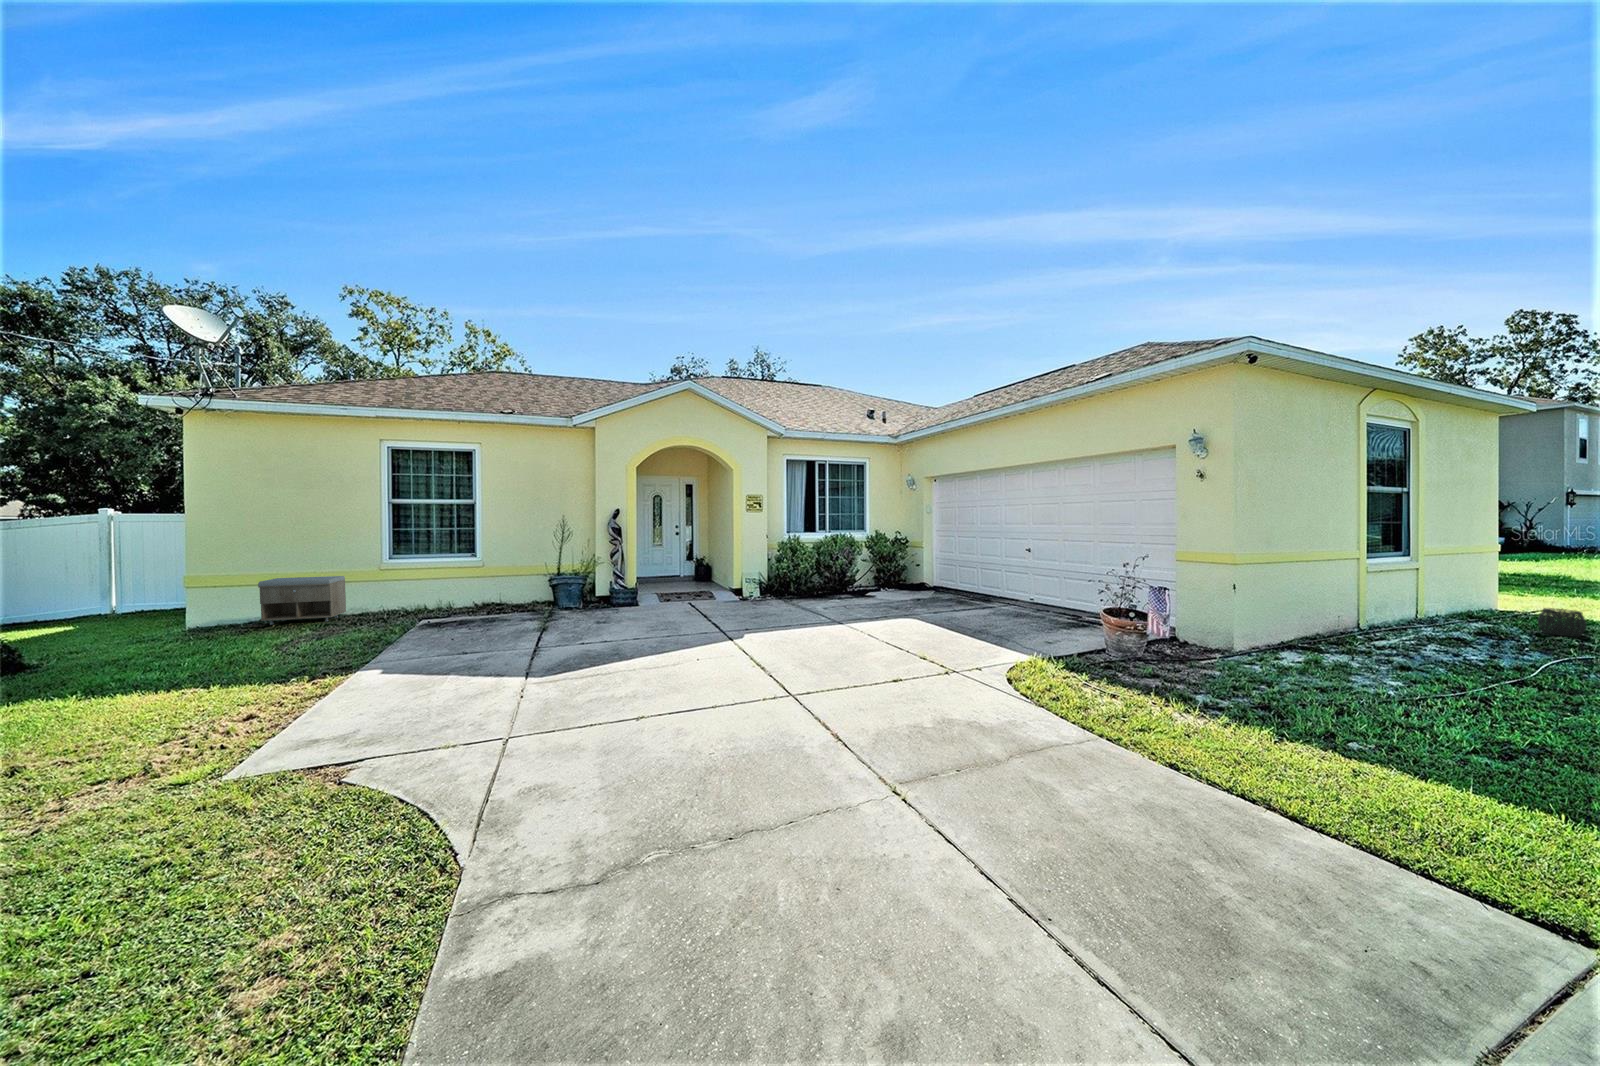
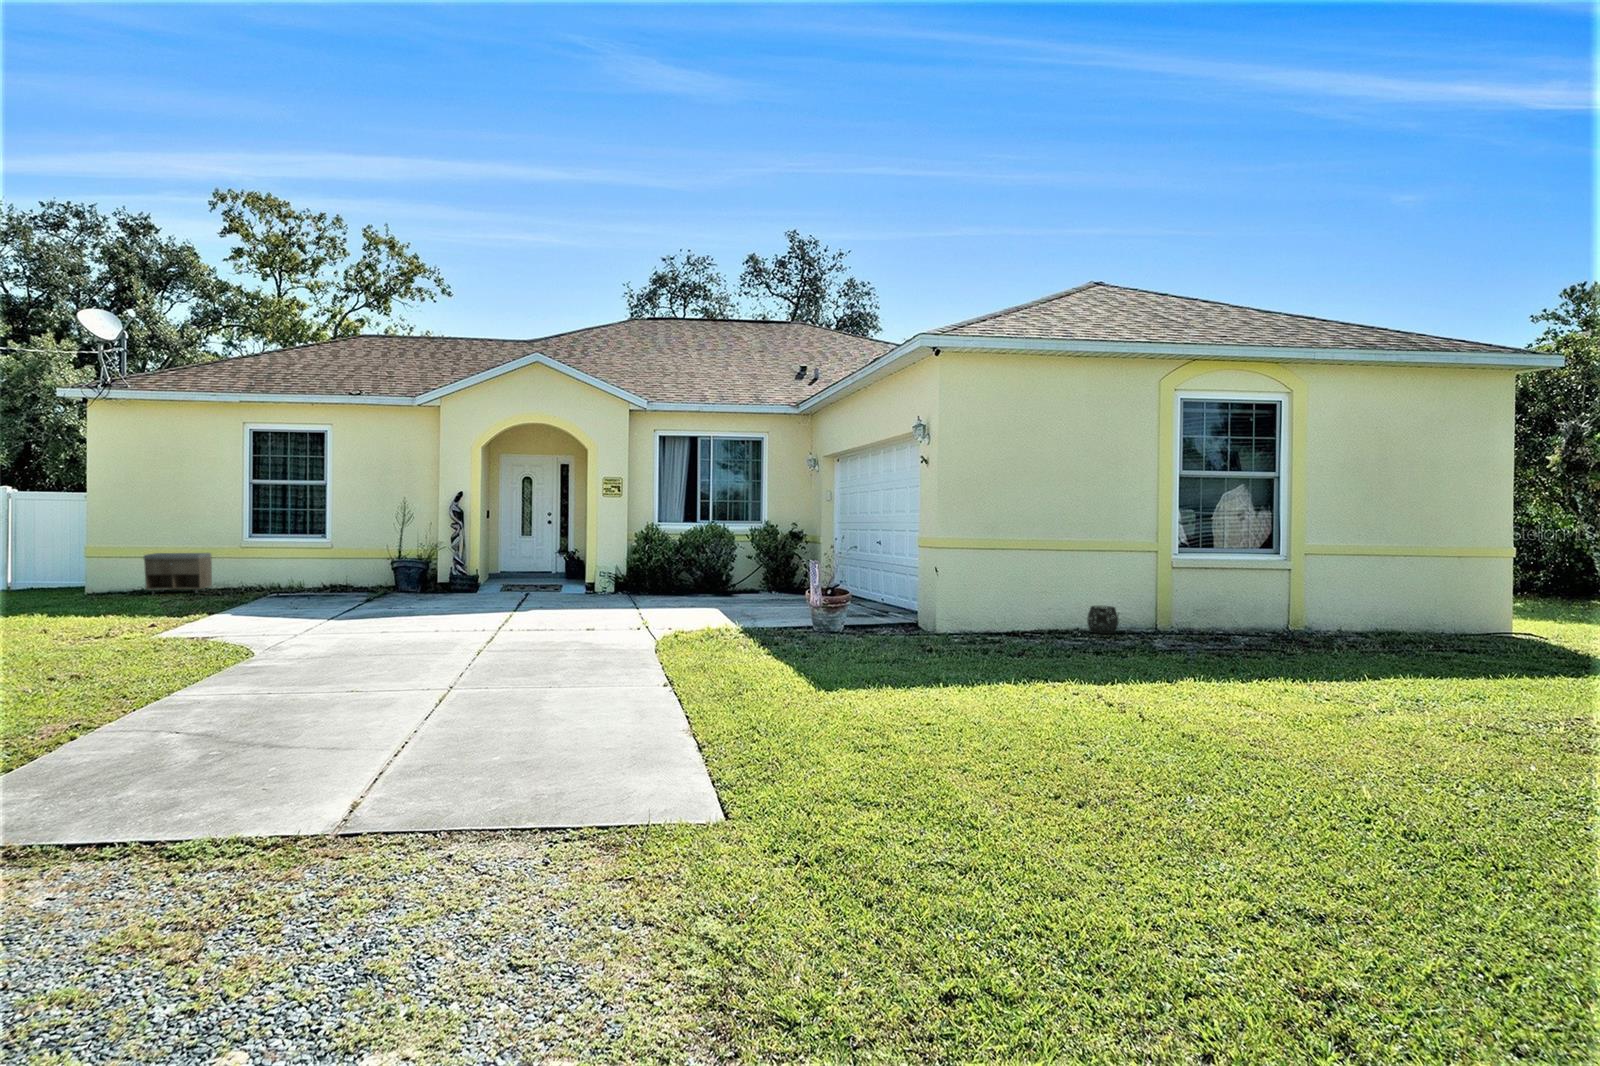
woven basket: present [1537,608,1586,637] -> present [1087,606,1118,634]

